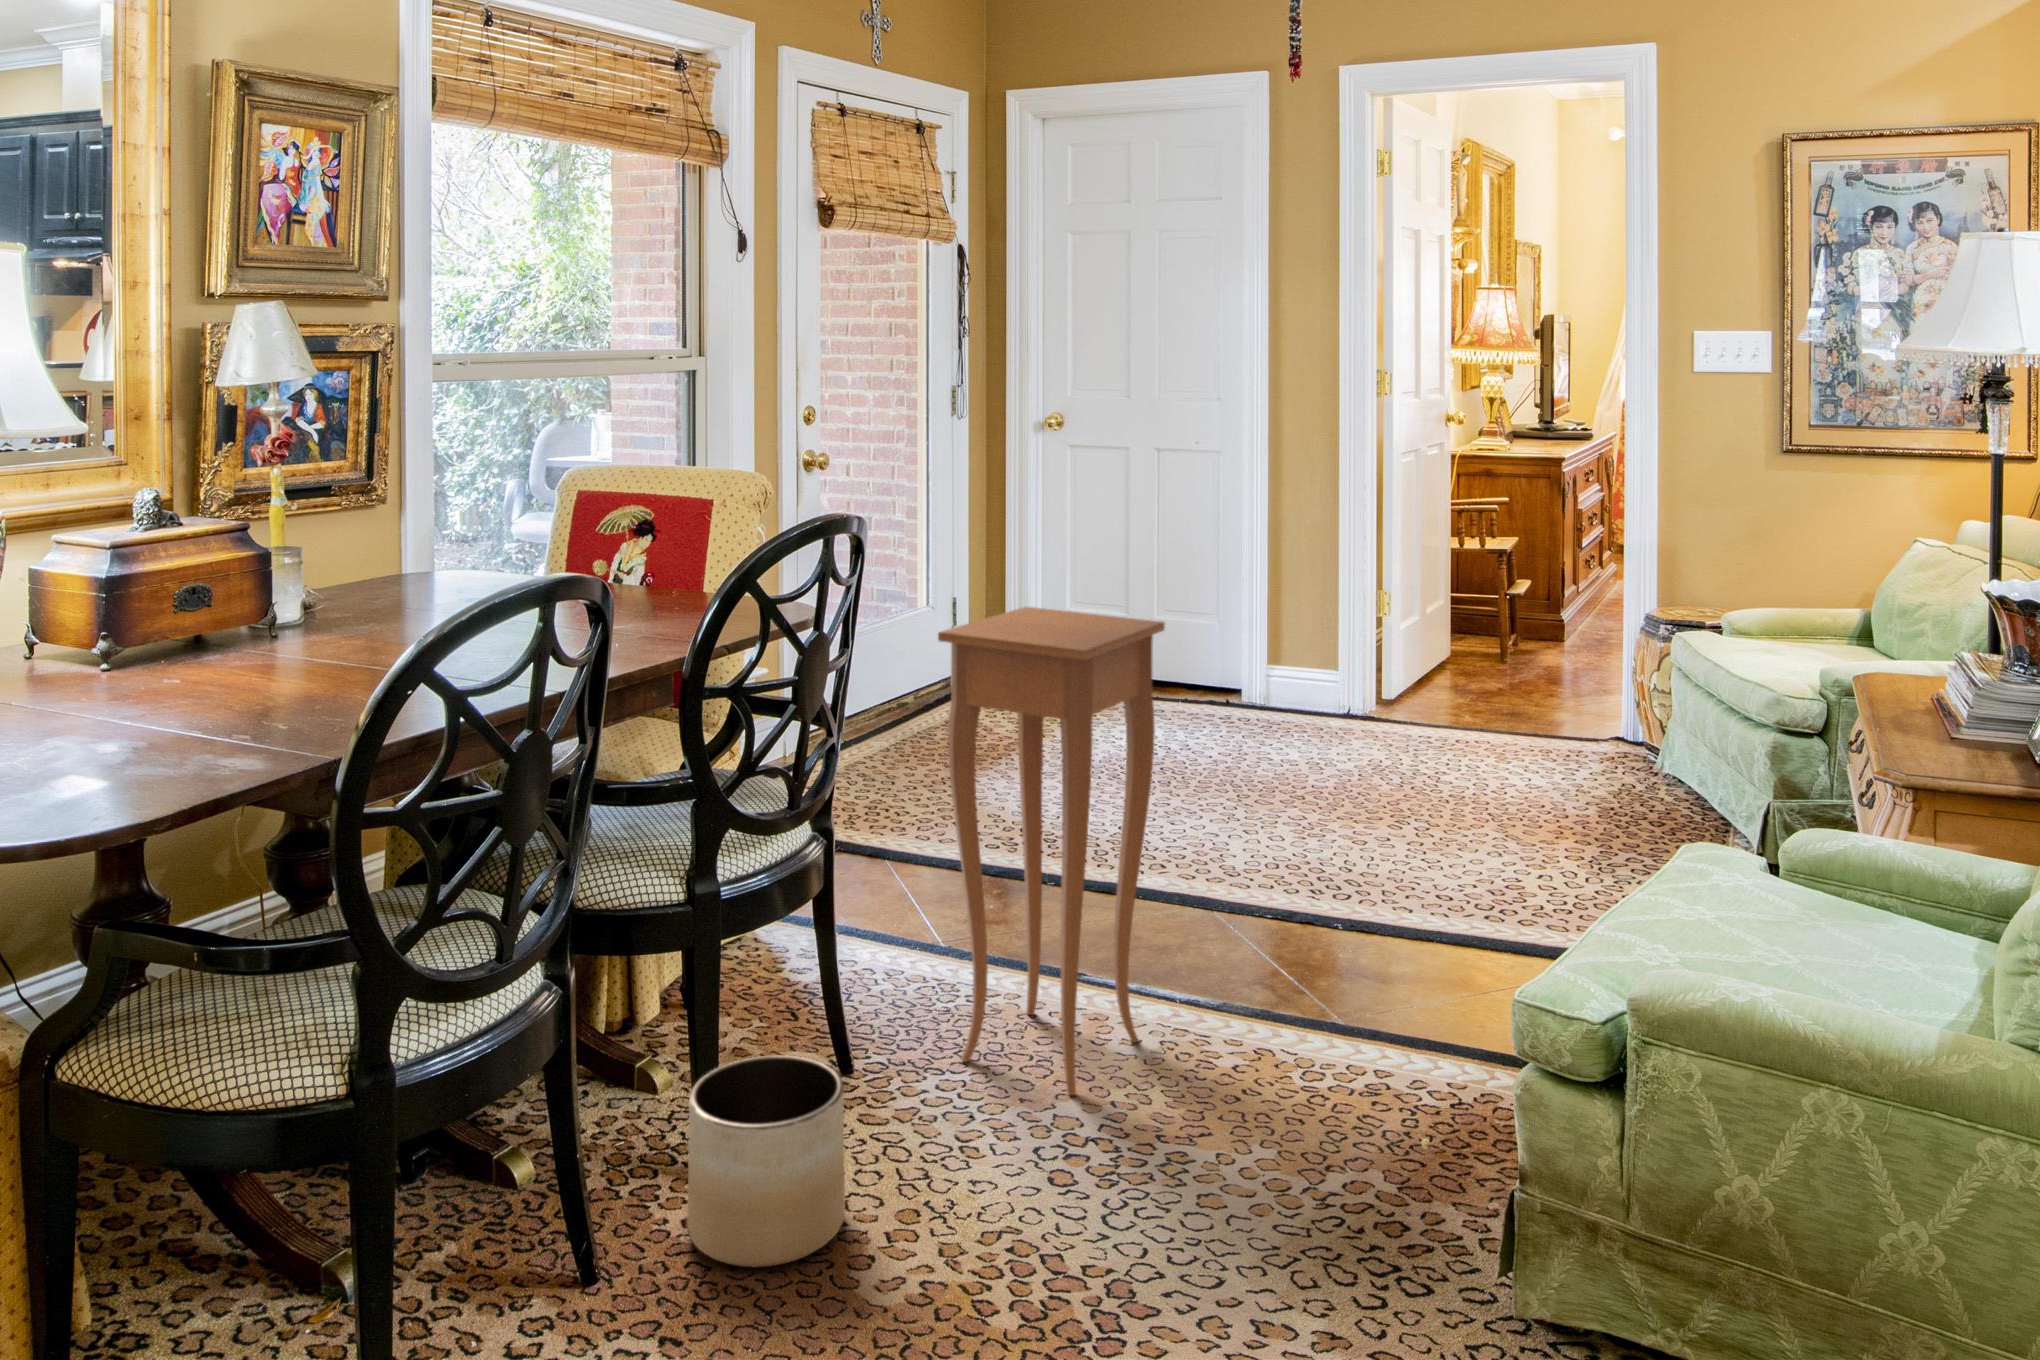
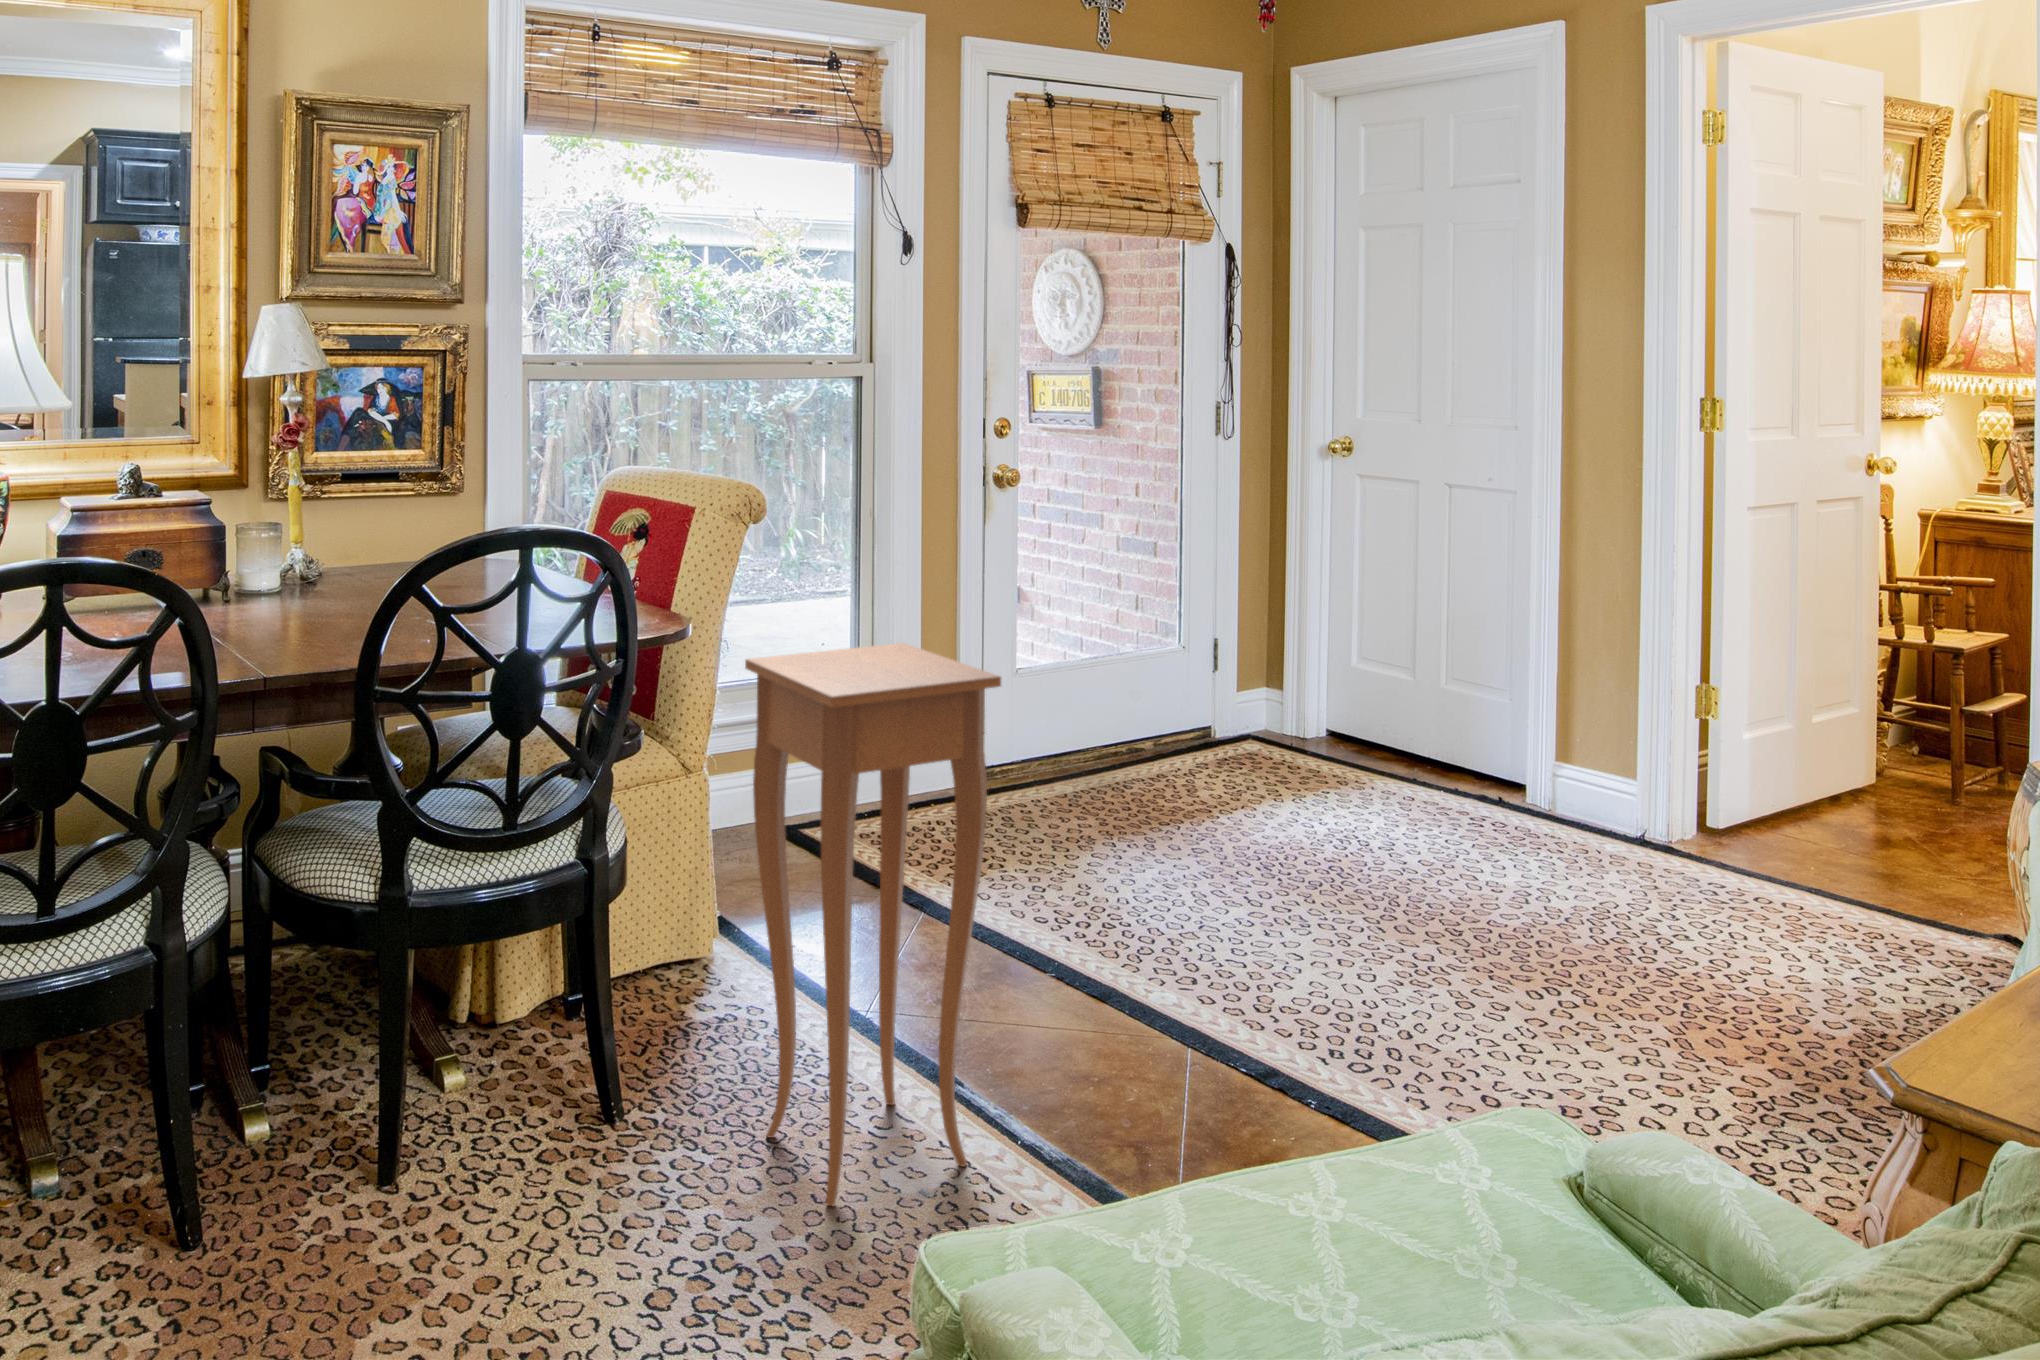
planter: present [687,1055,845,1268] -> none [326,1072,491,1292]

